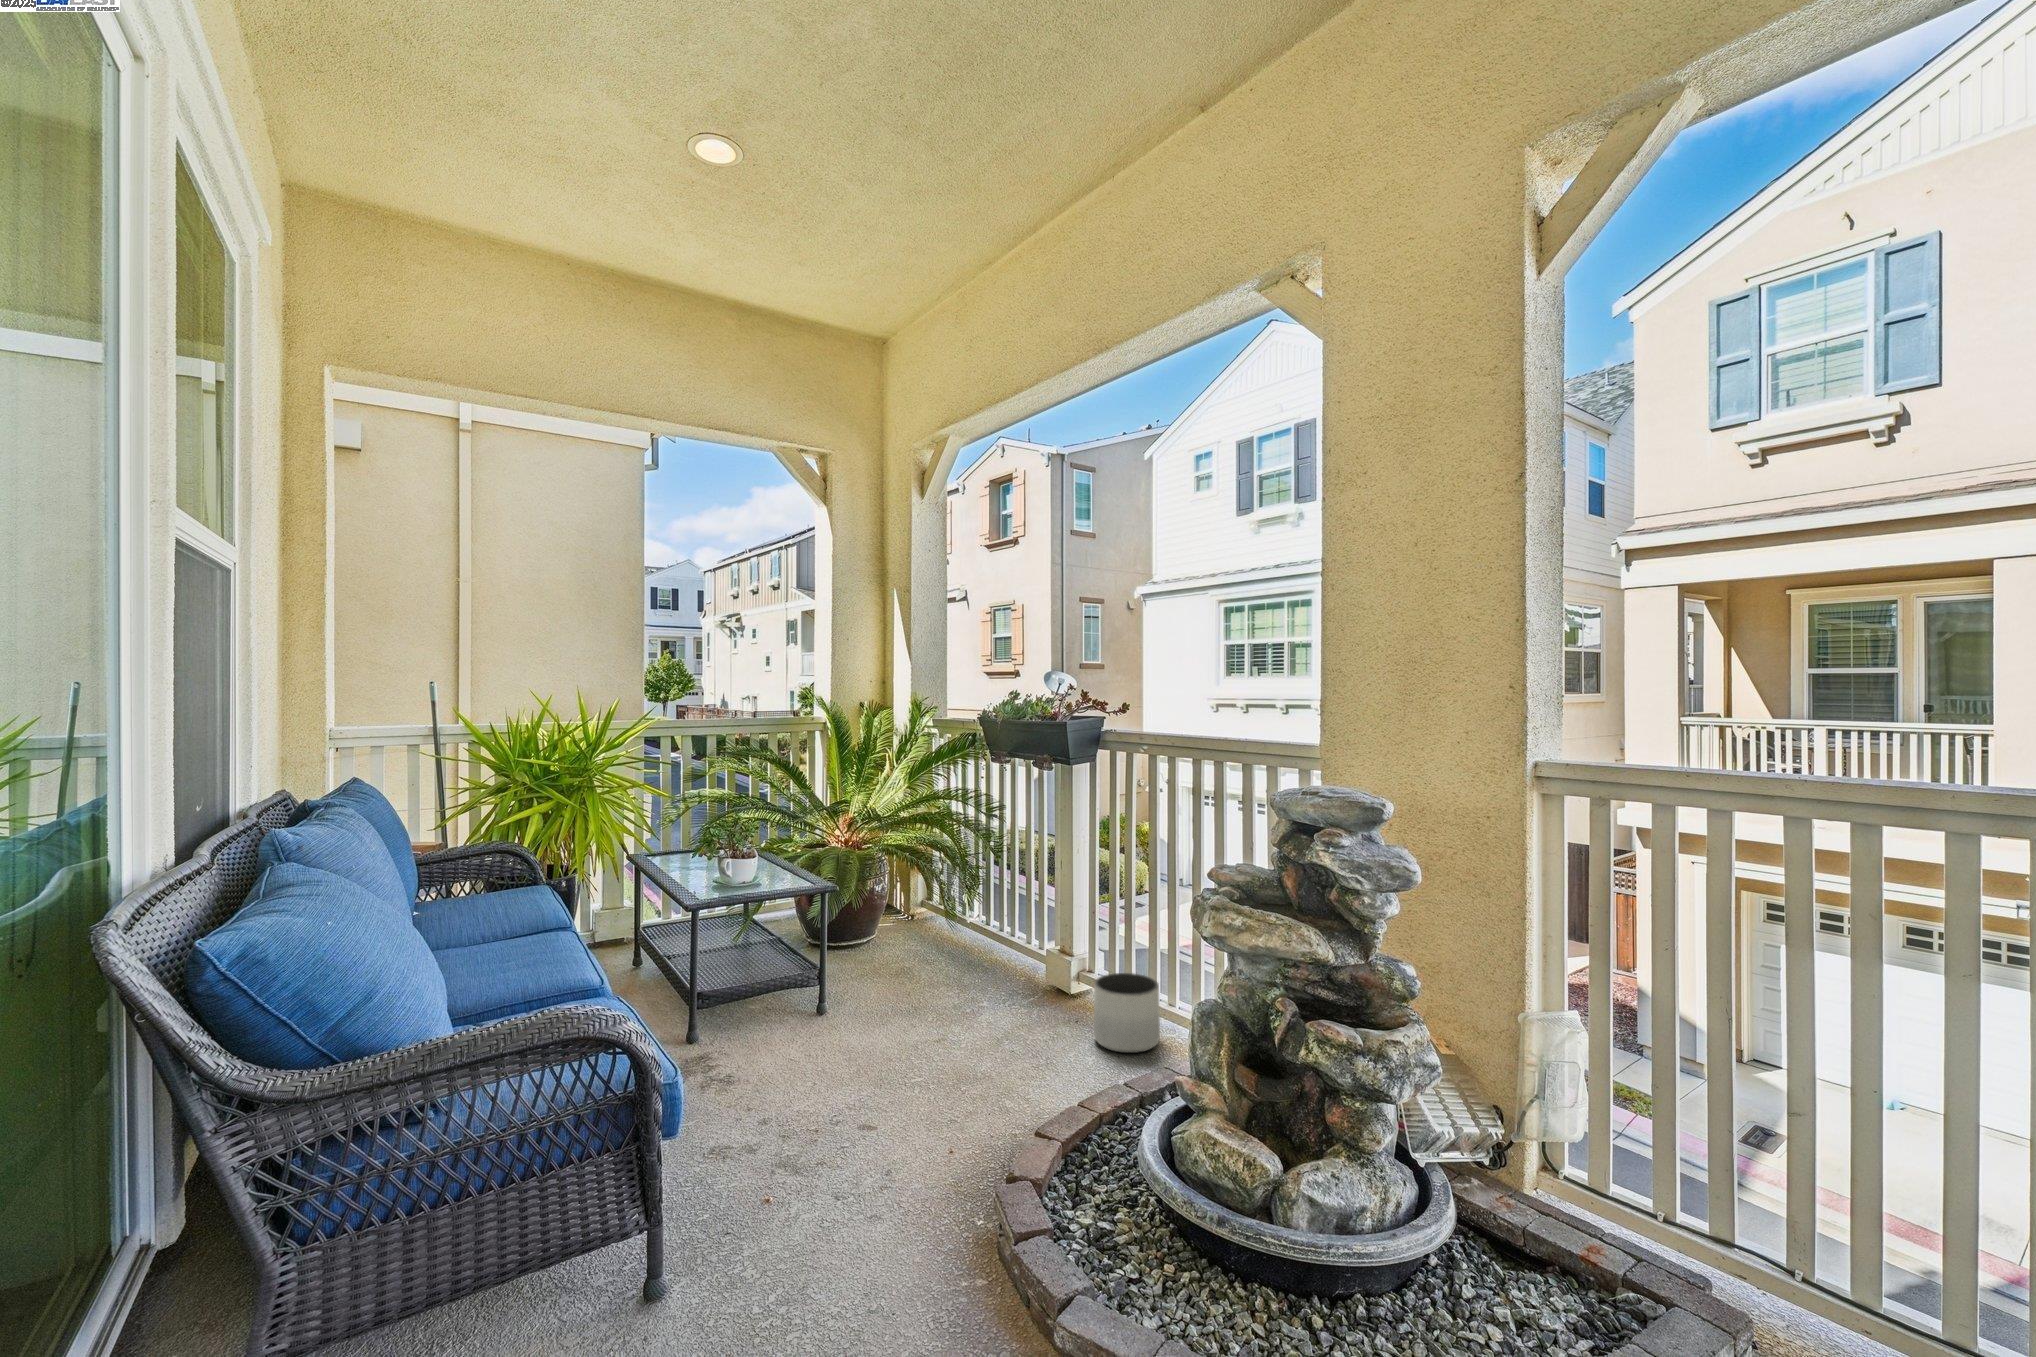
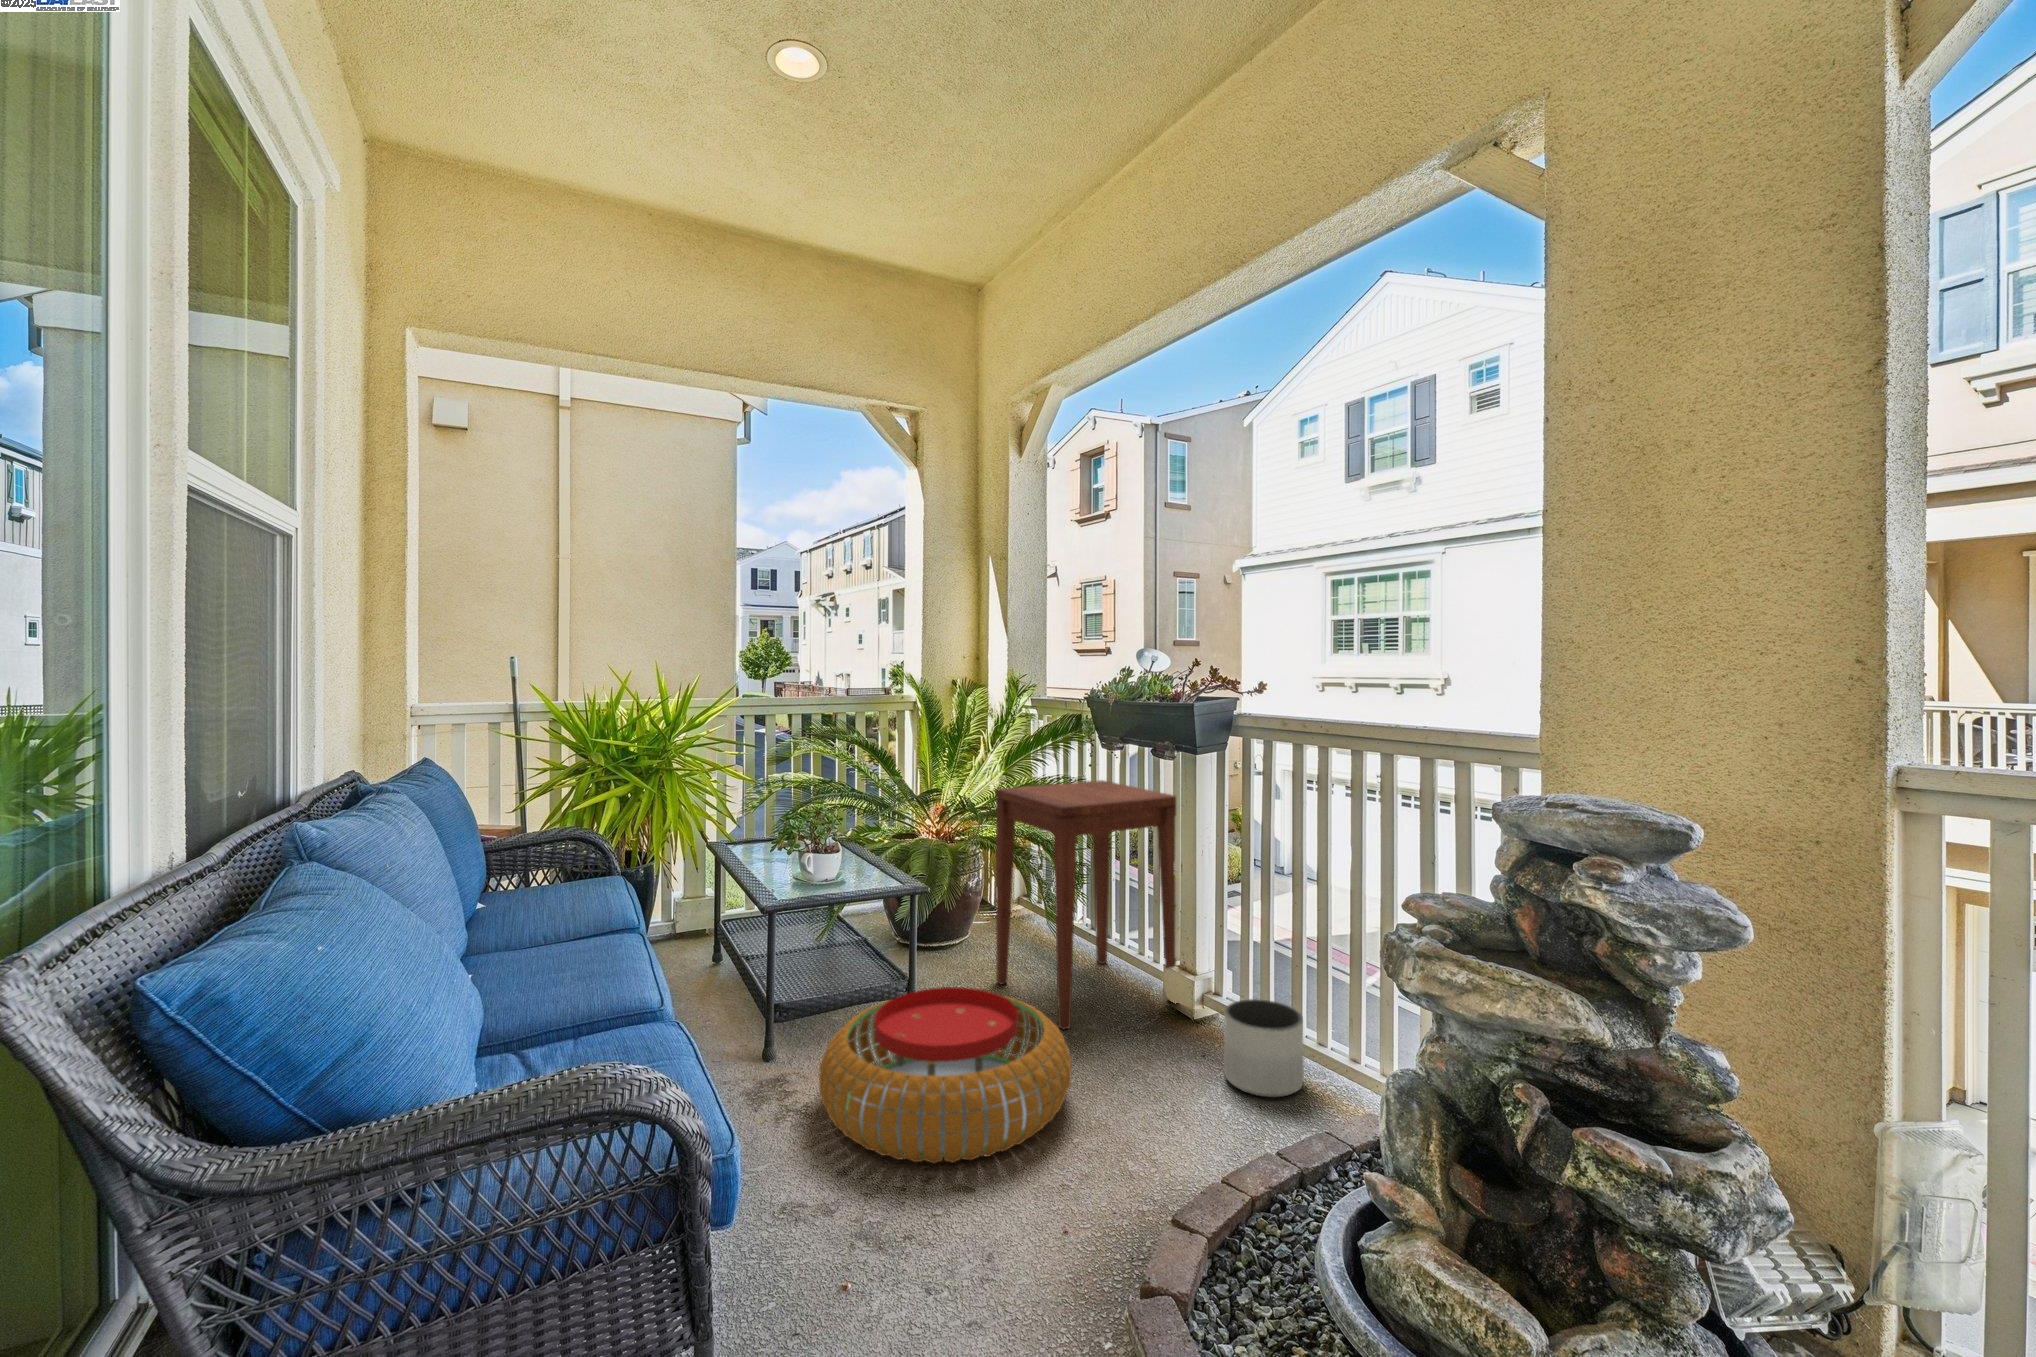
side table: none [898,790,1062,1010] -> present [995,780,1176,1030]
pouf: none [738,972,962,1117] -> present [819,987,1072,1163]

